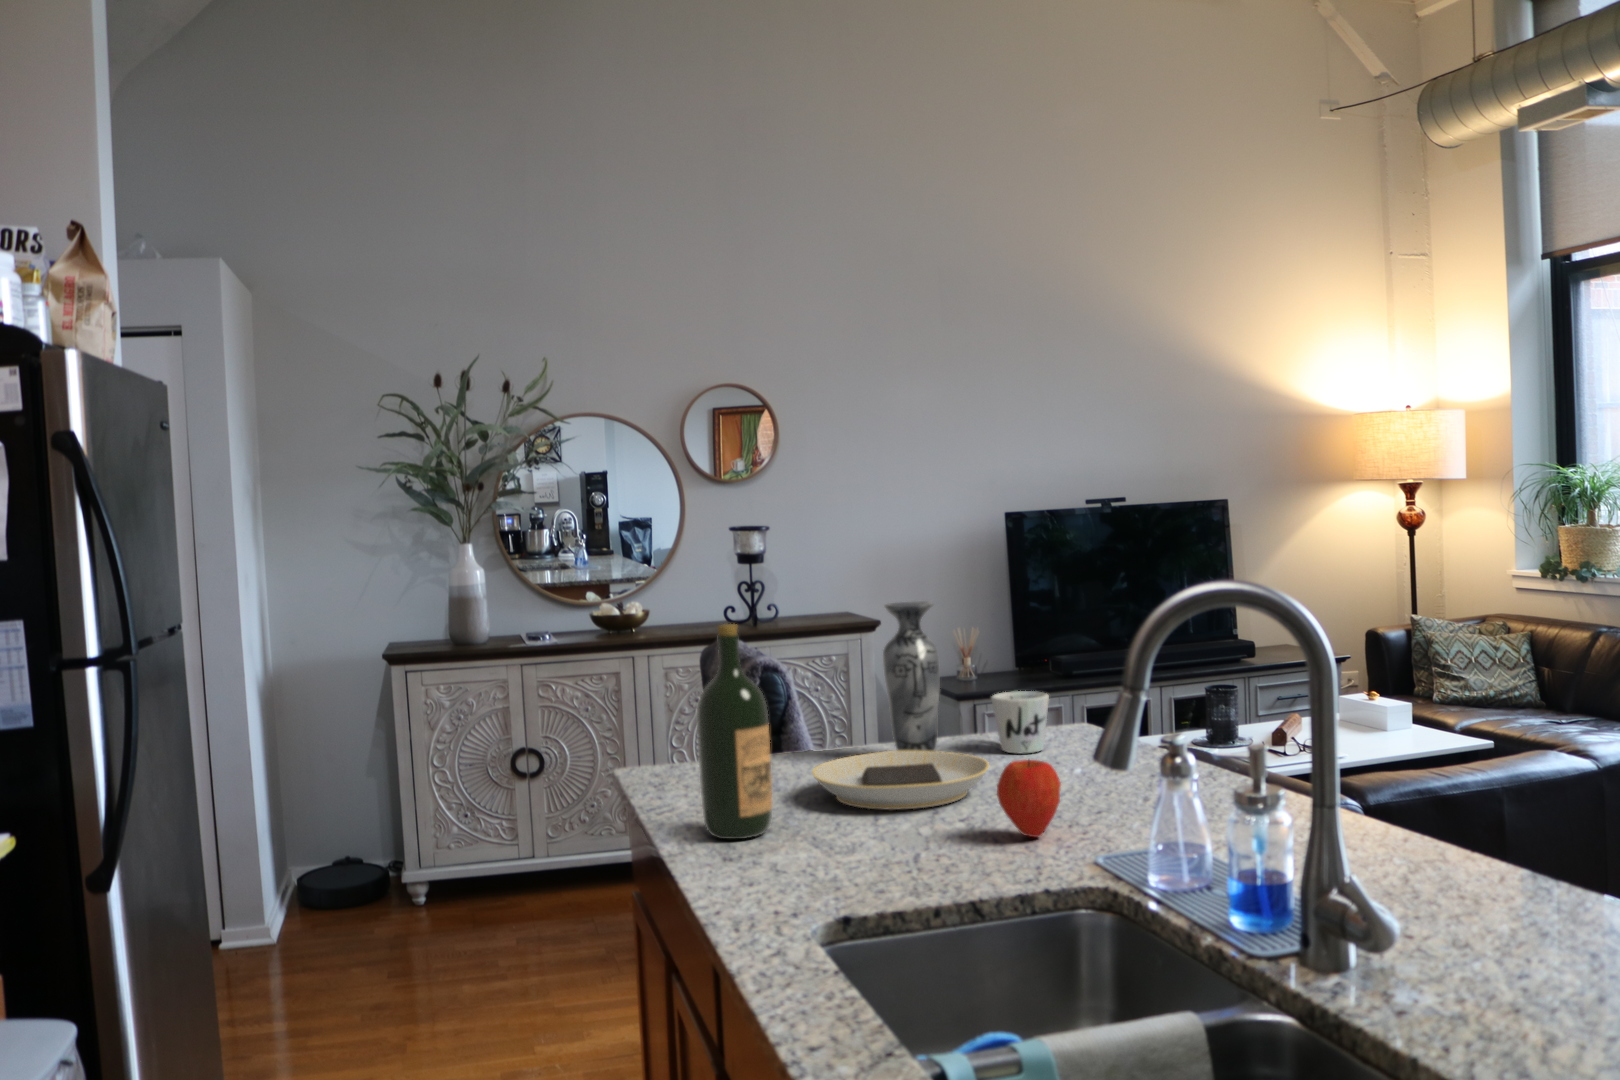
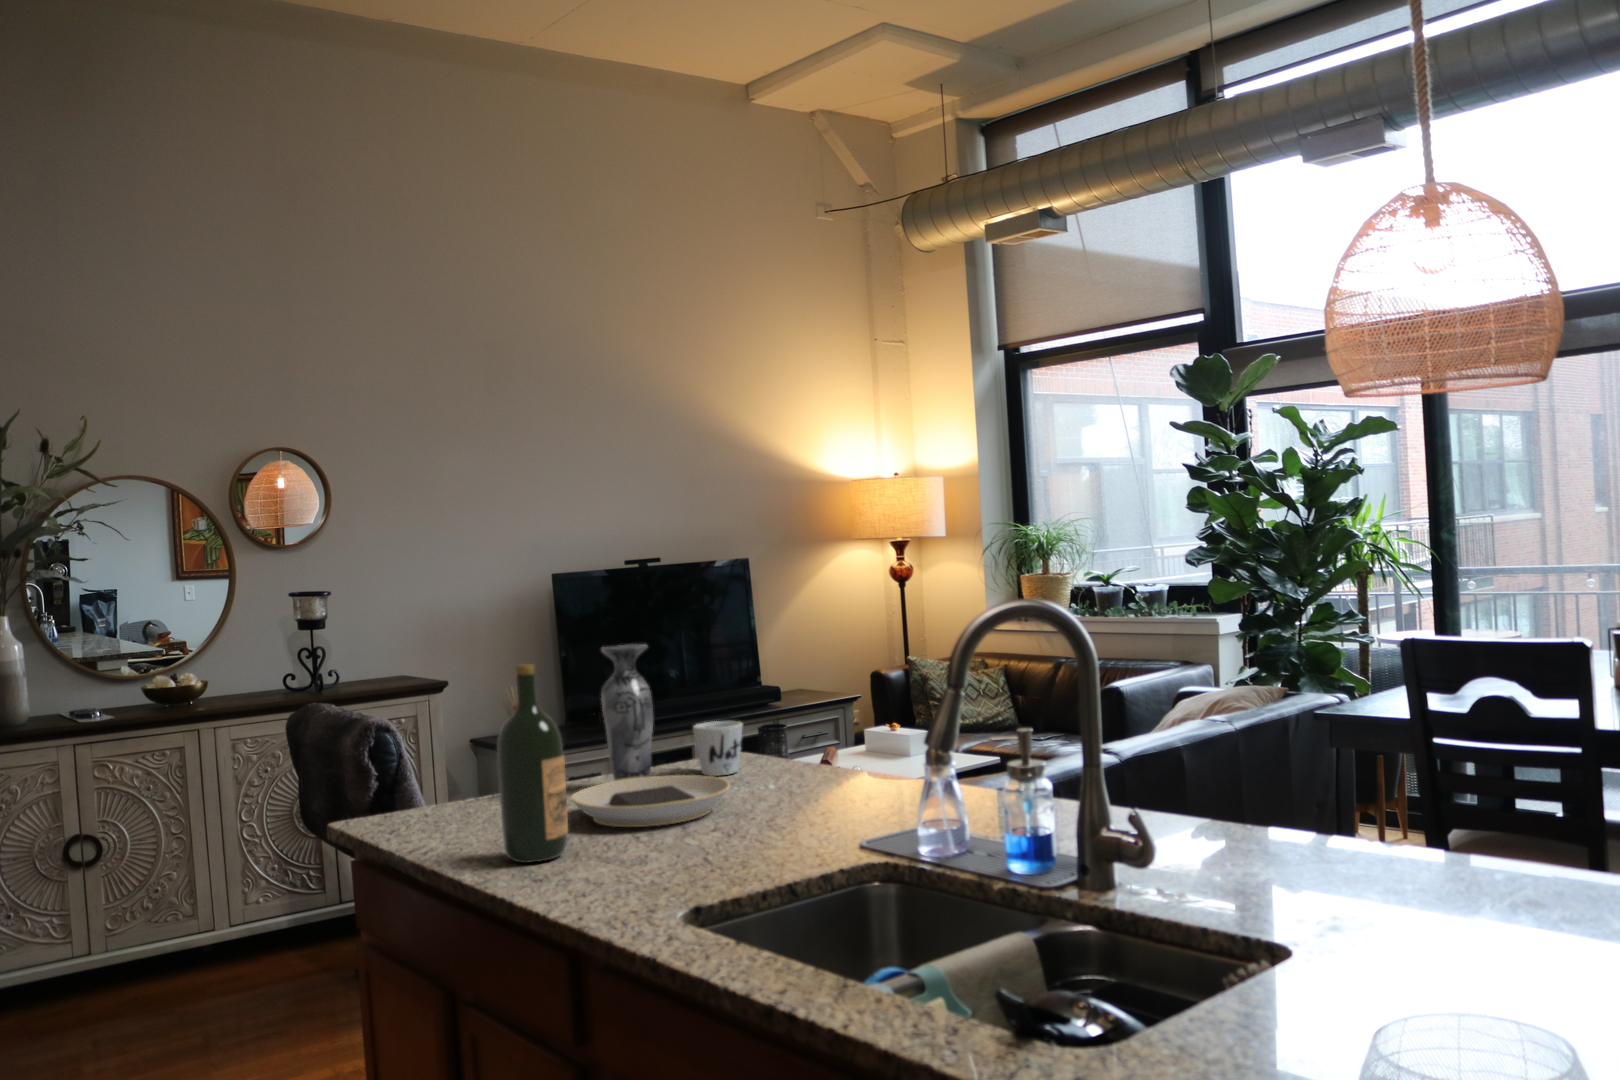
apple: present [997,760,1061,837] -> none [771,766,823,832]

